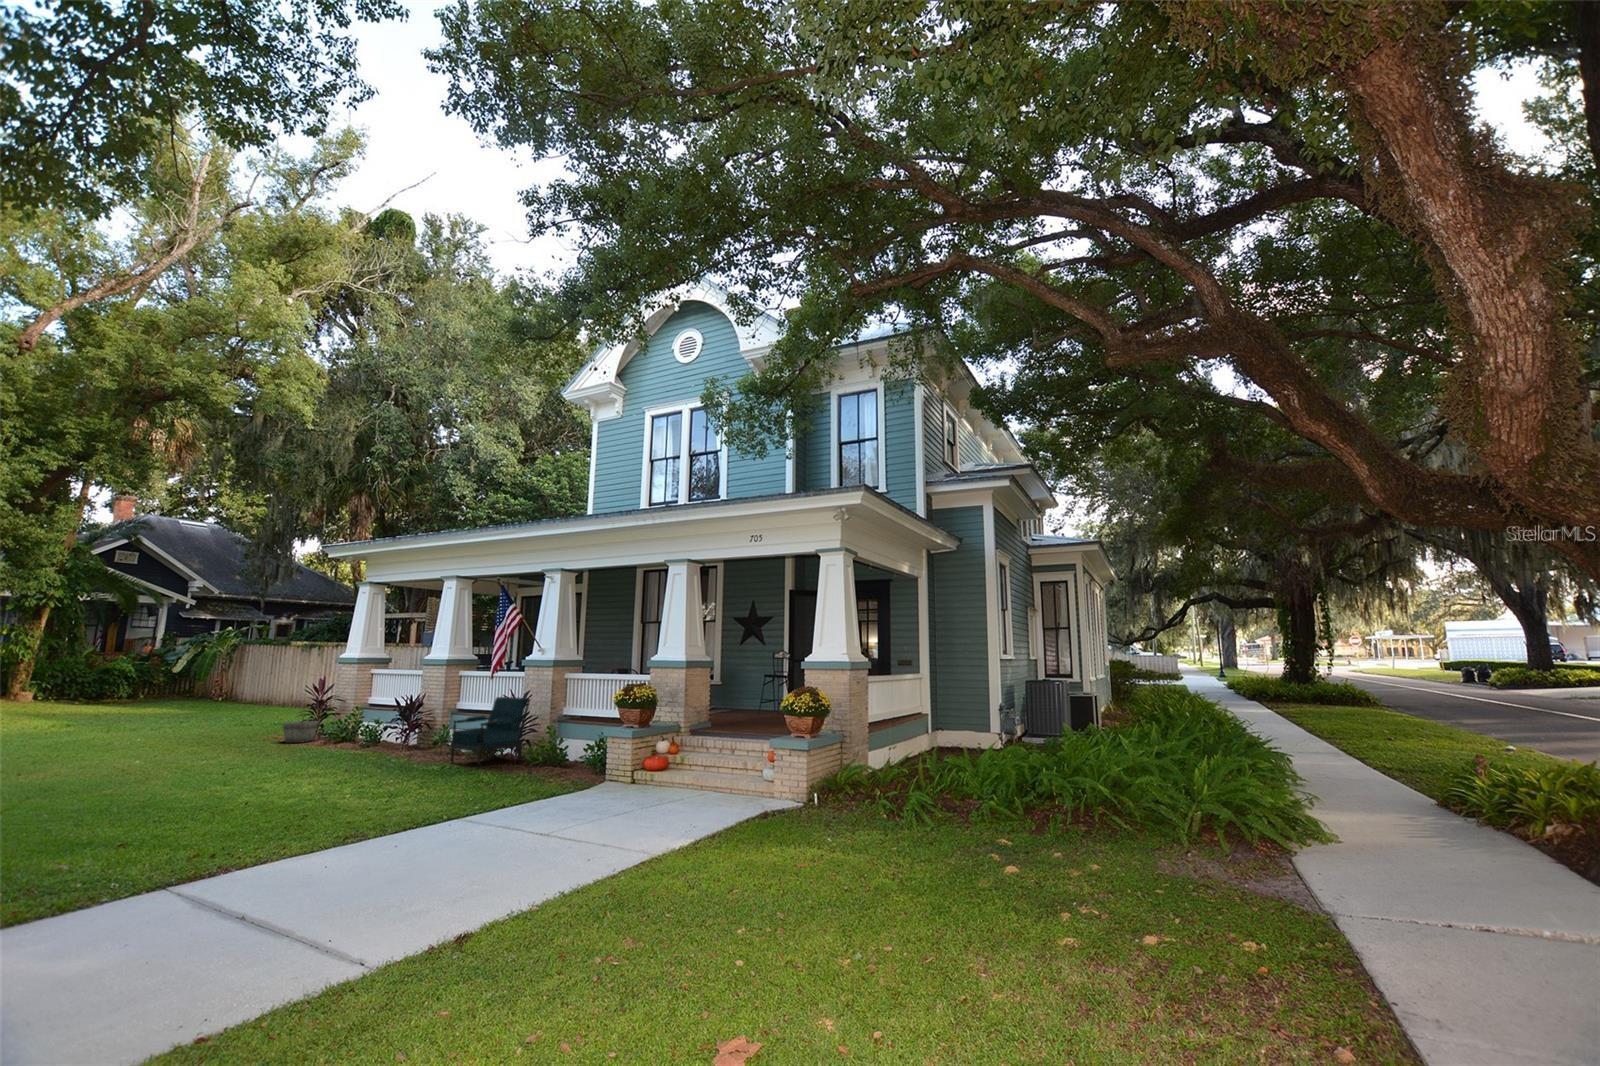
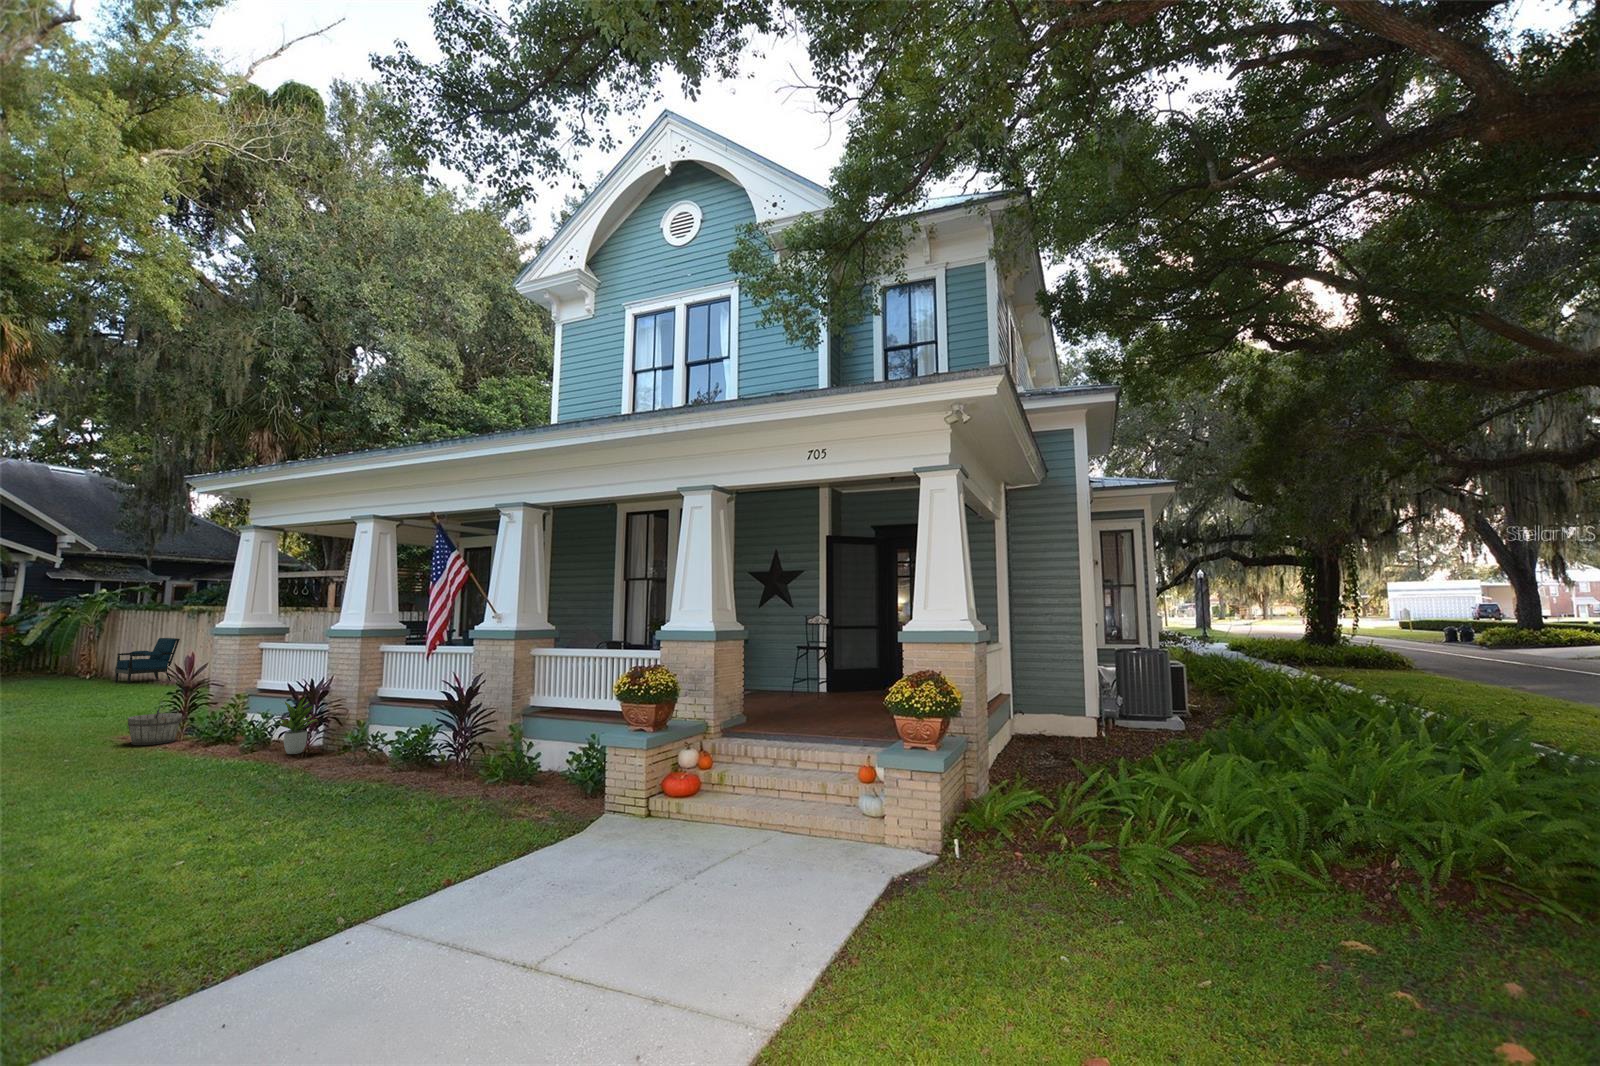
chair: present [450,697,530,766] -> present [115,638,180,684]
potted plant: none [385,708,414,749] -> present [280,698,316,754]

